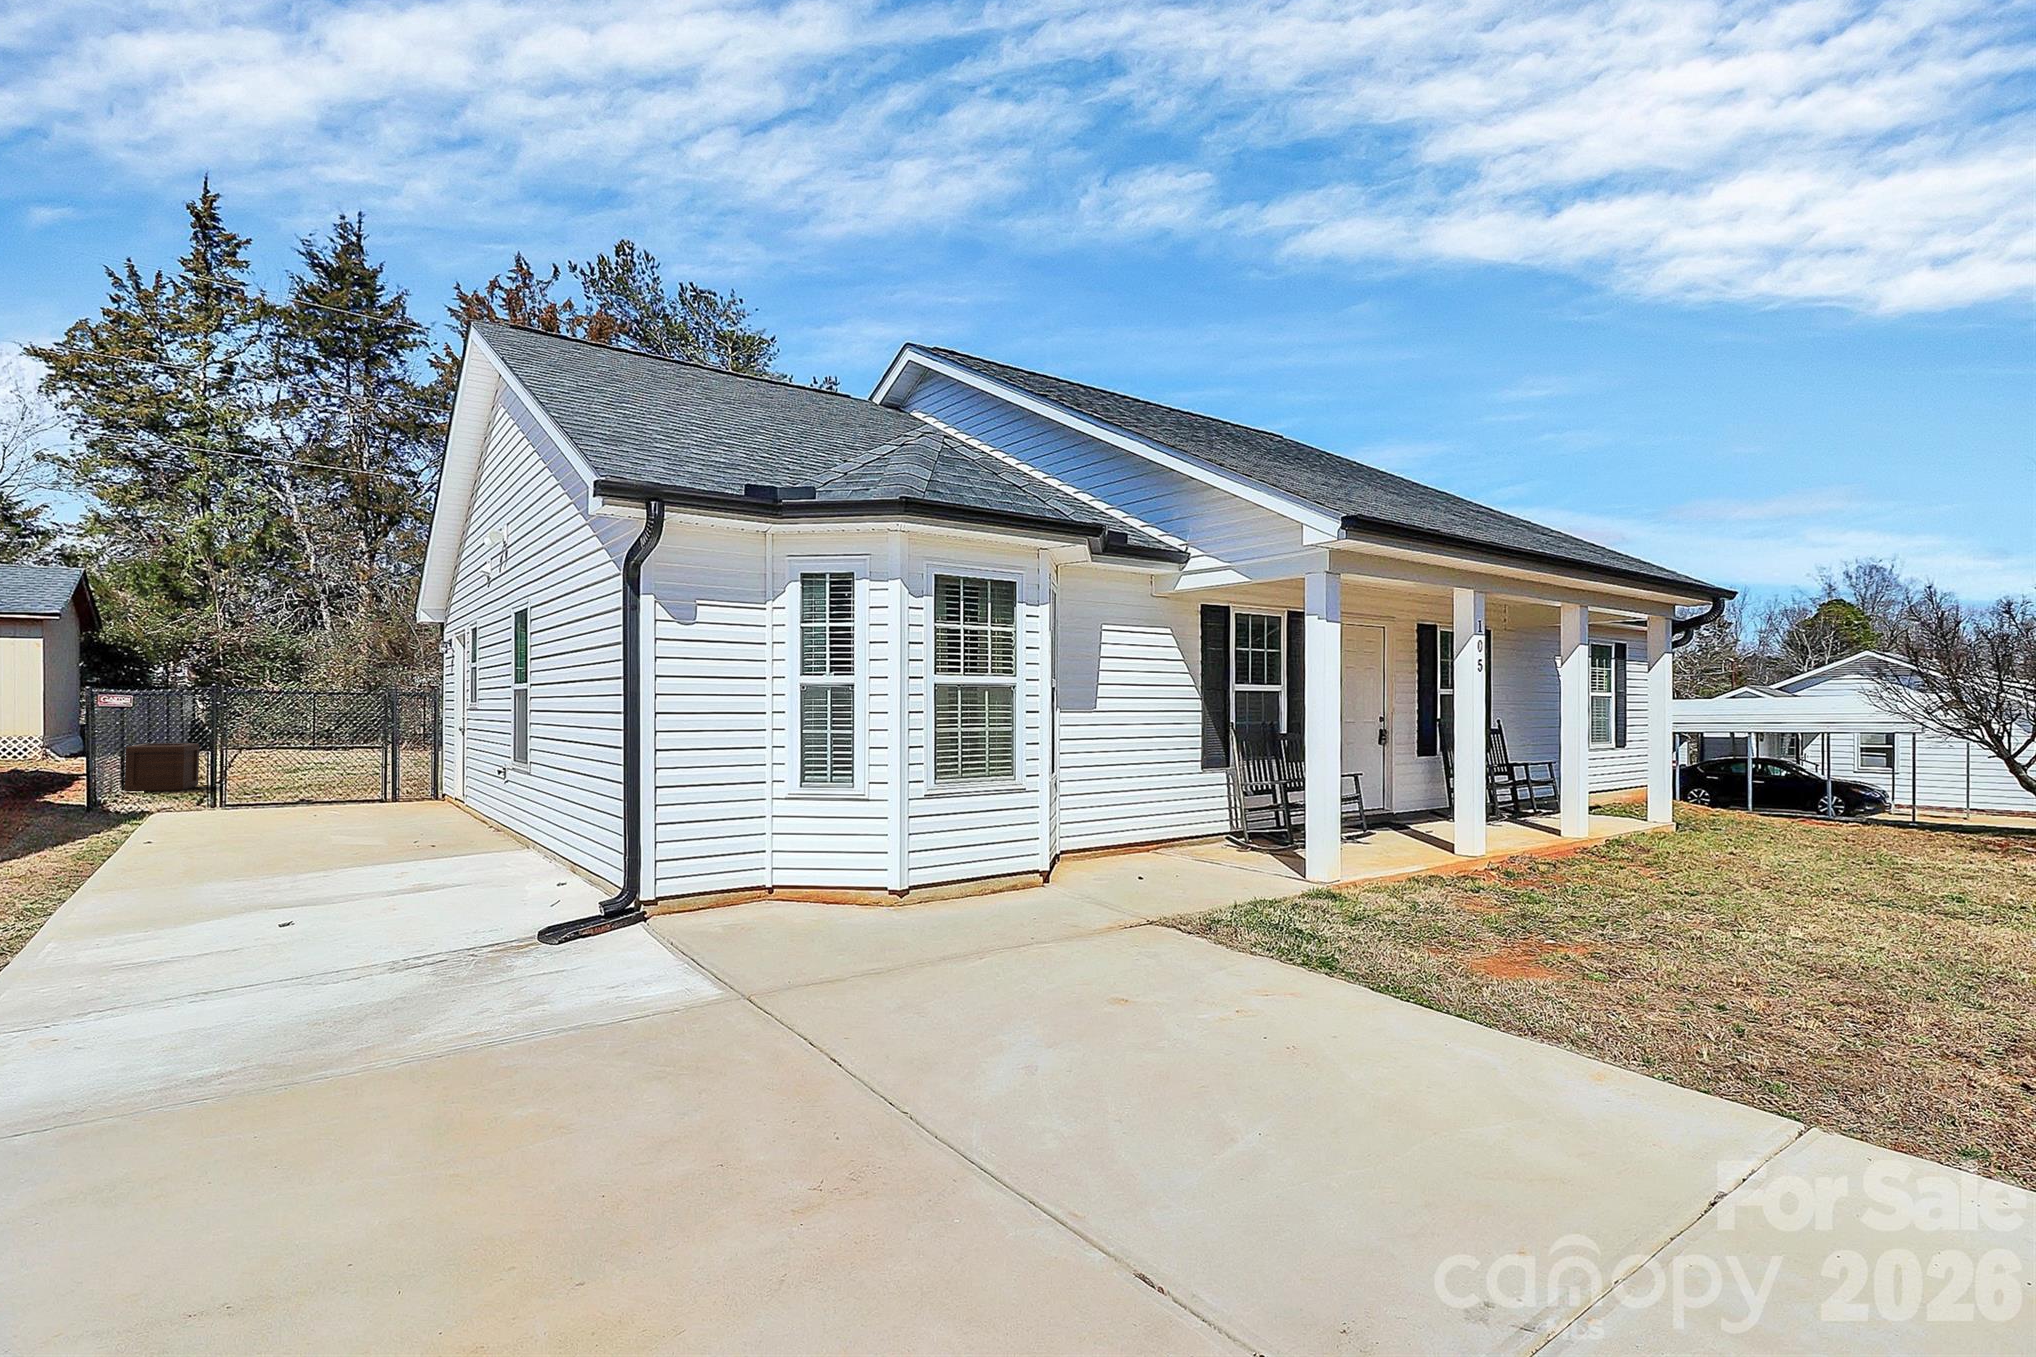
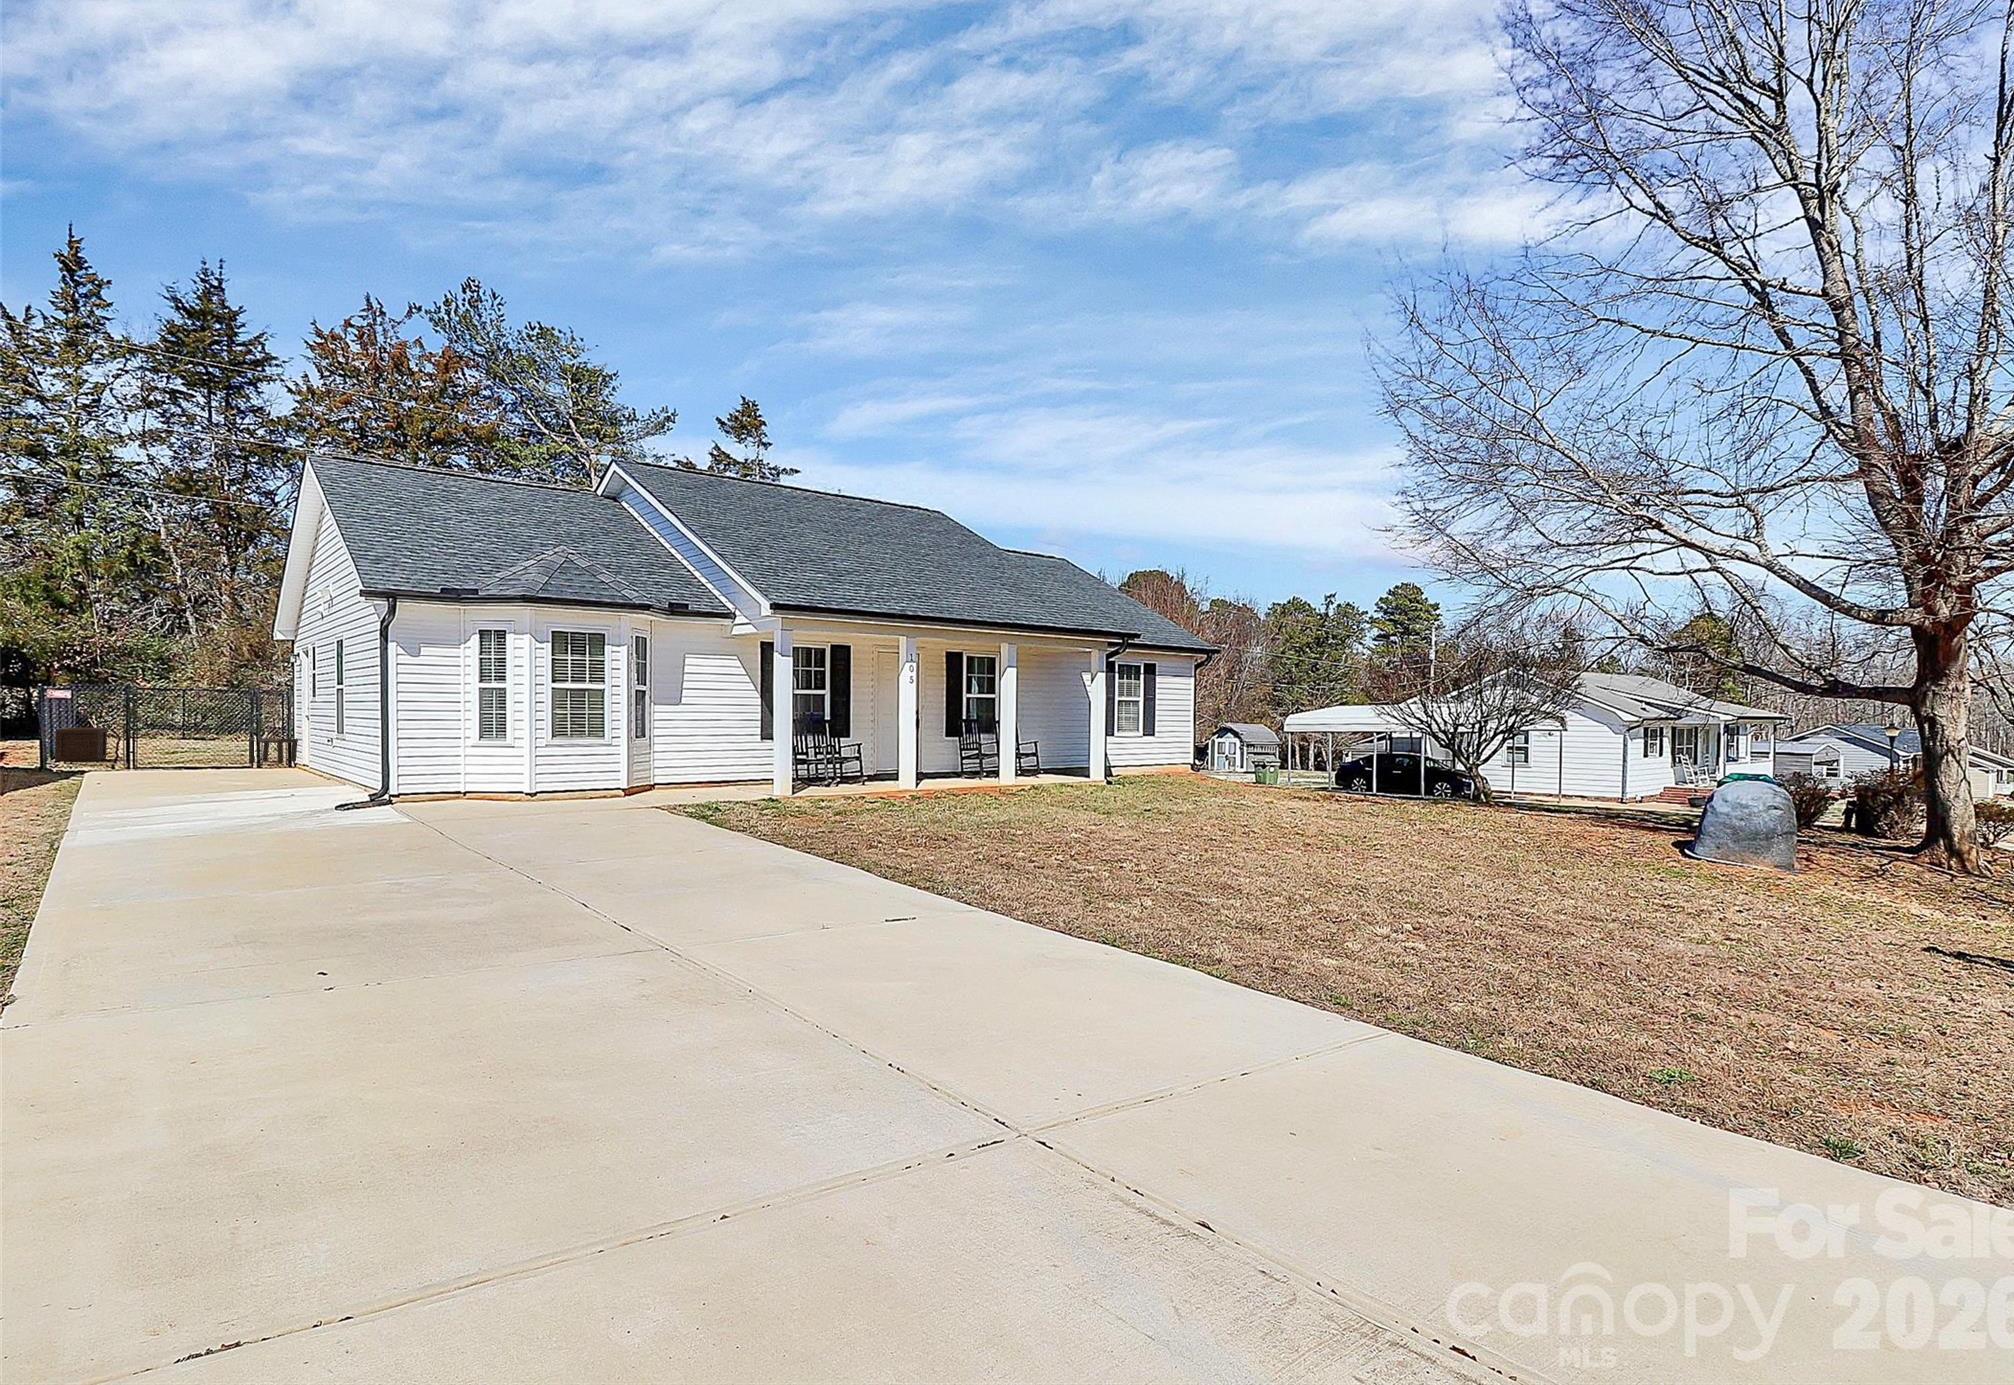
bench: none [385,757,451,793] -> present [249,738,298,764]

